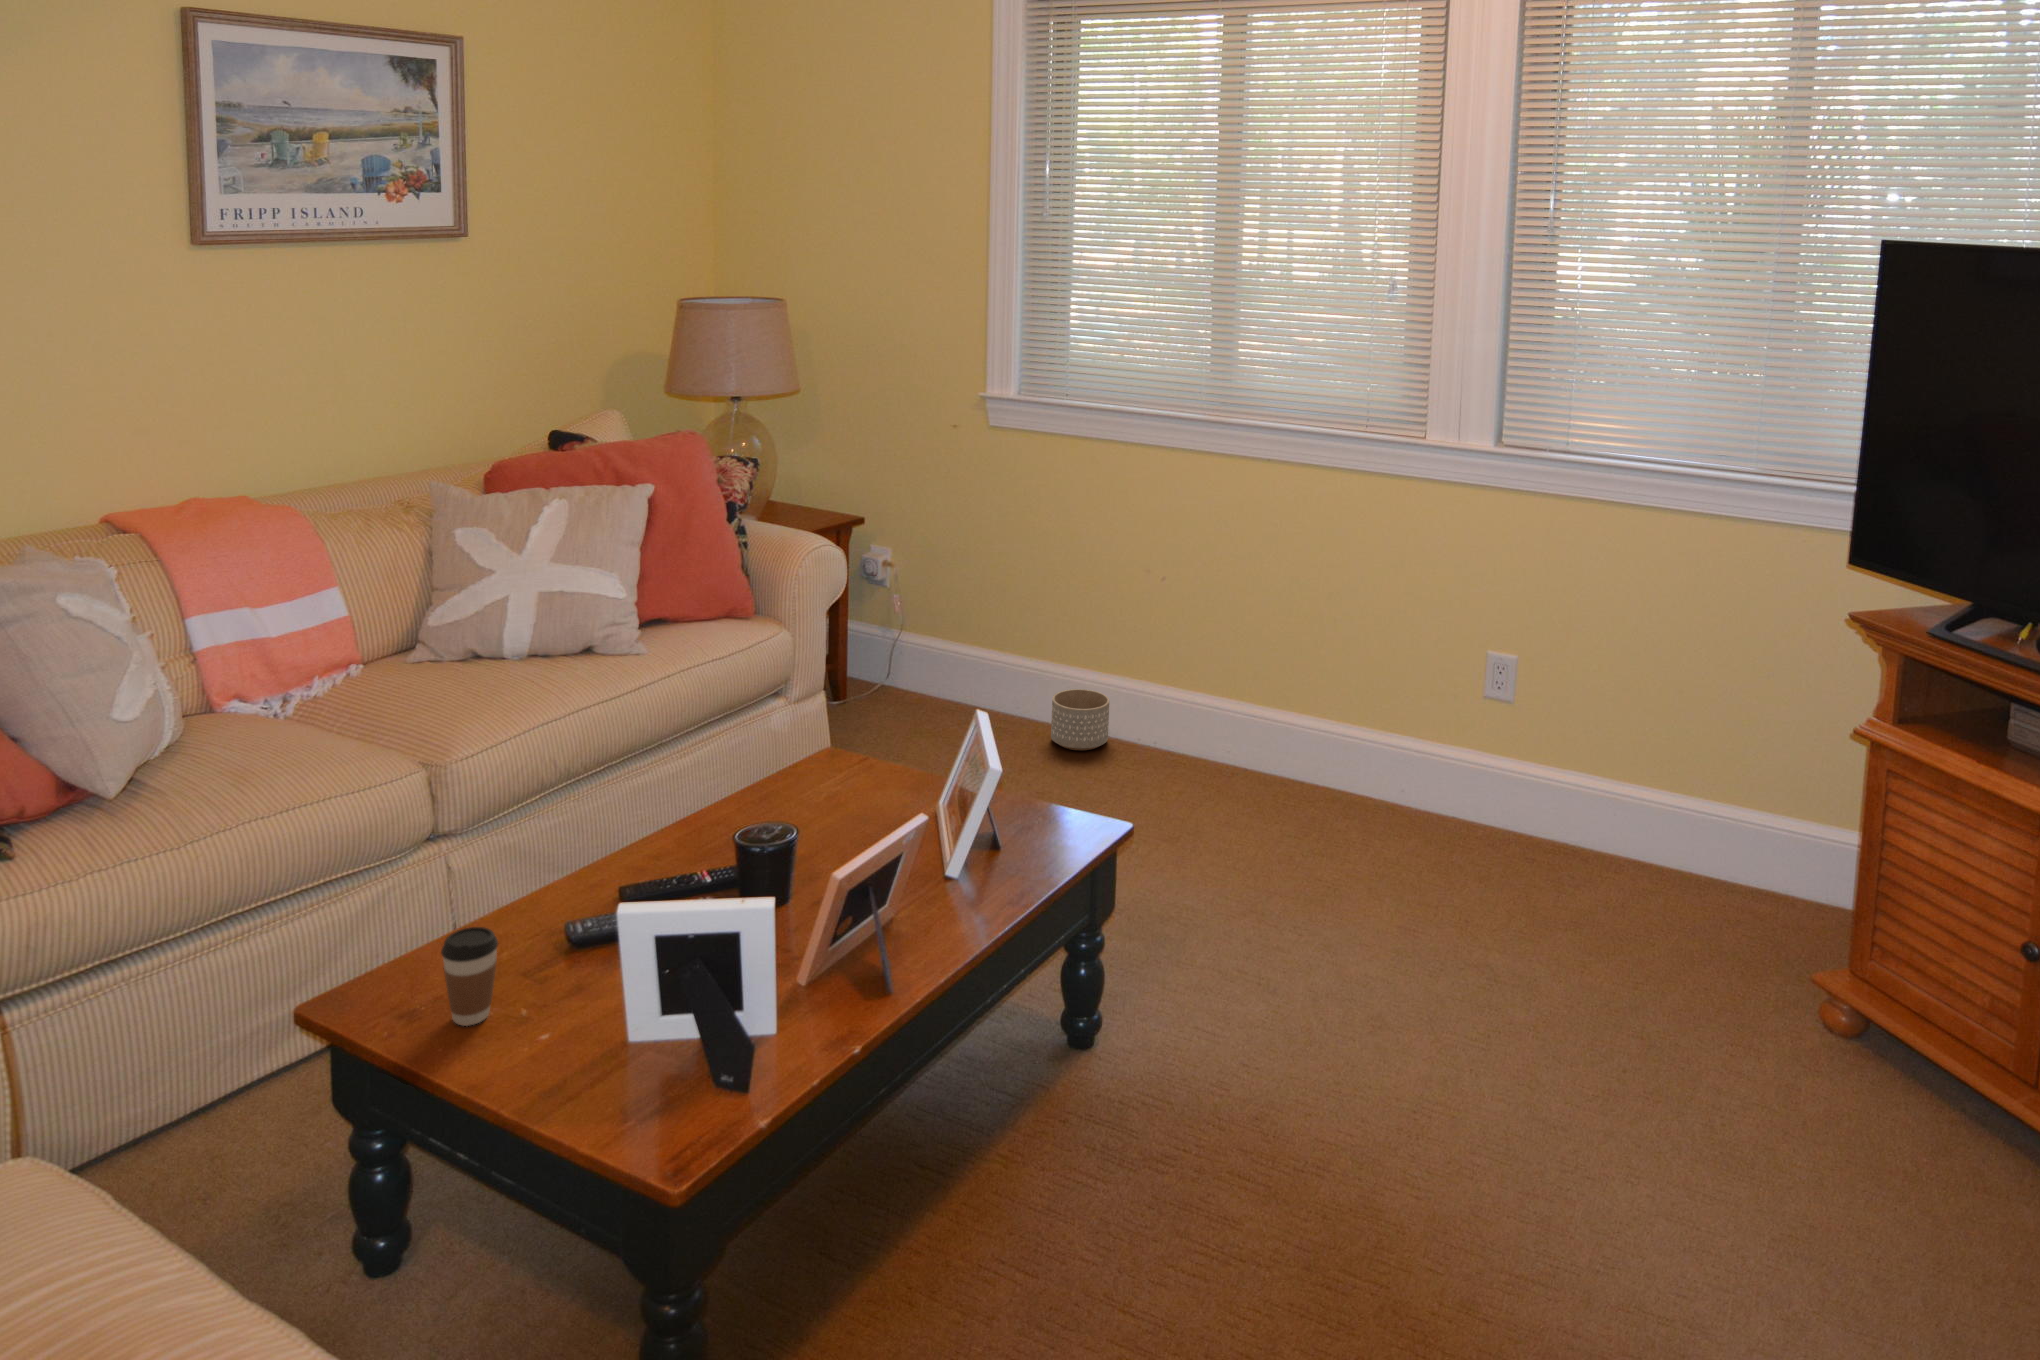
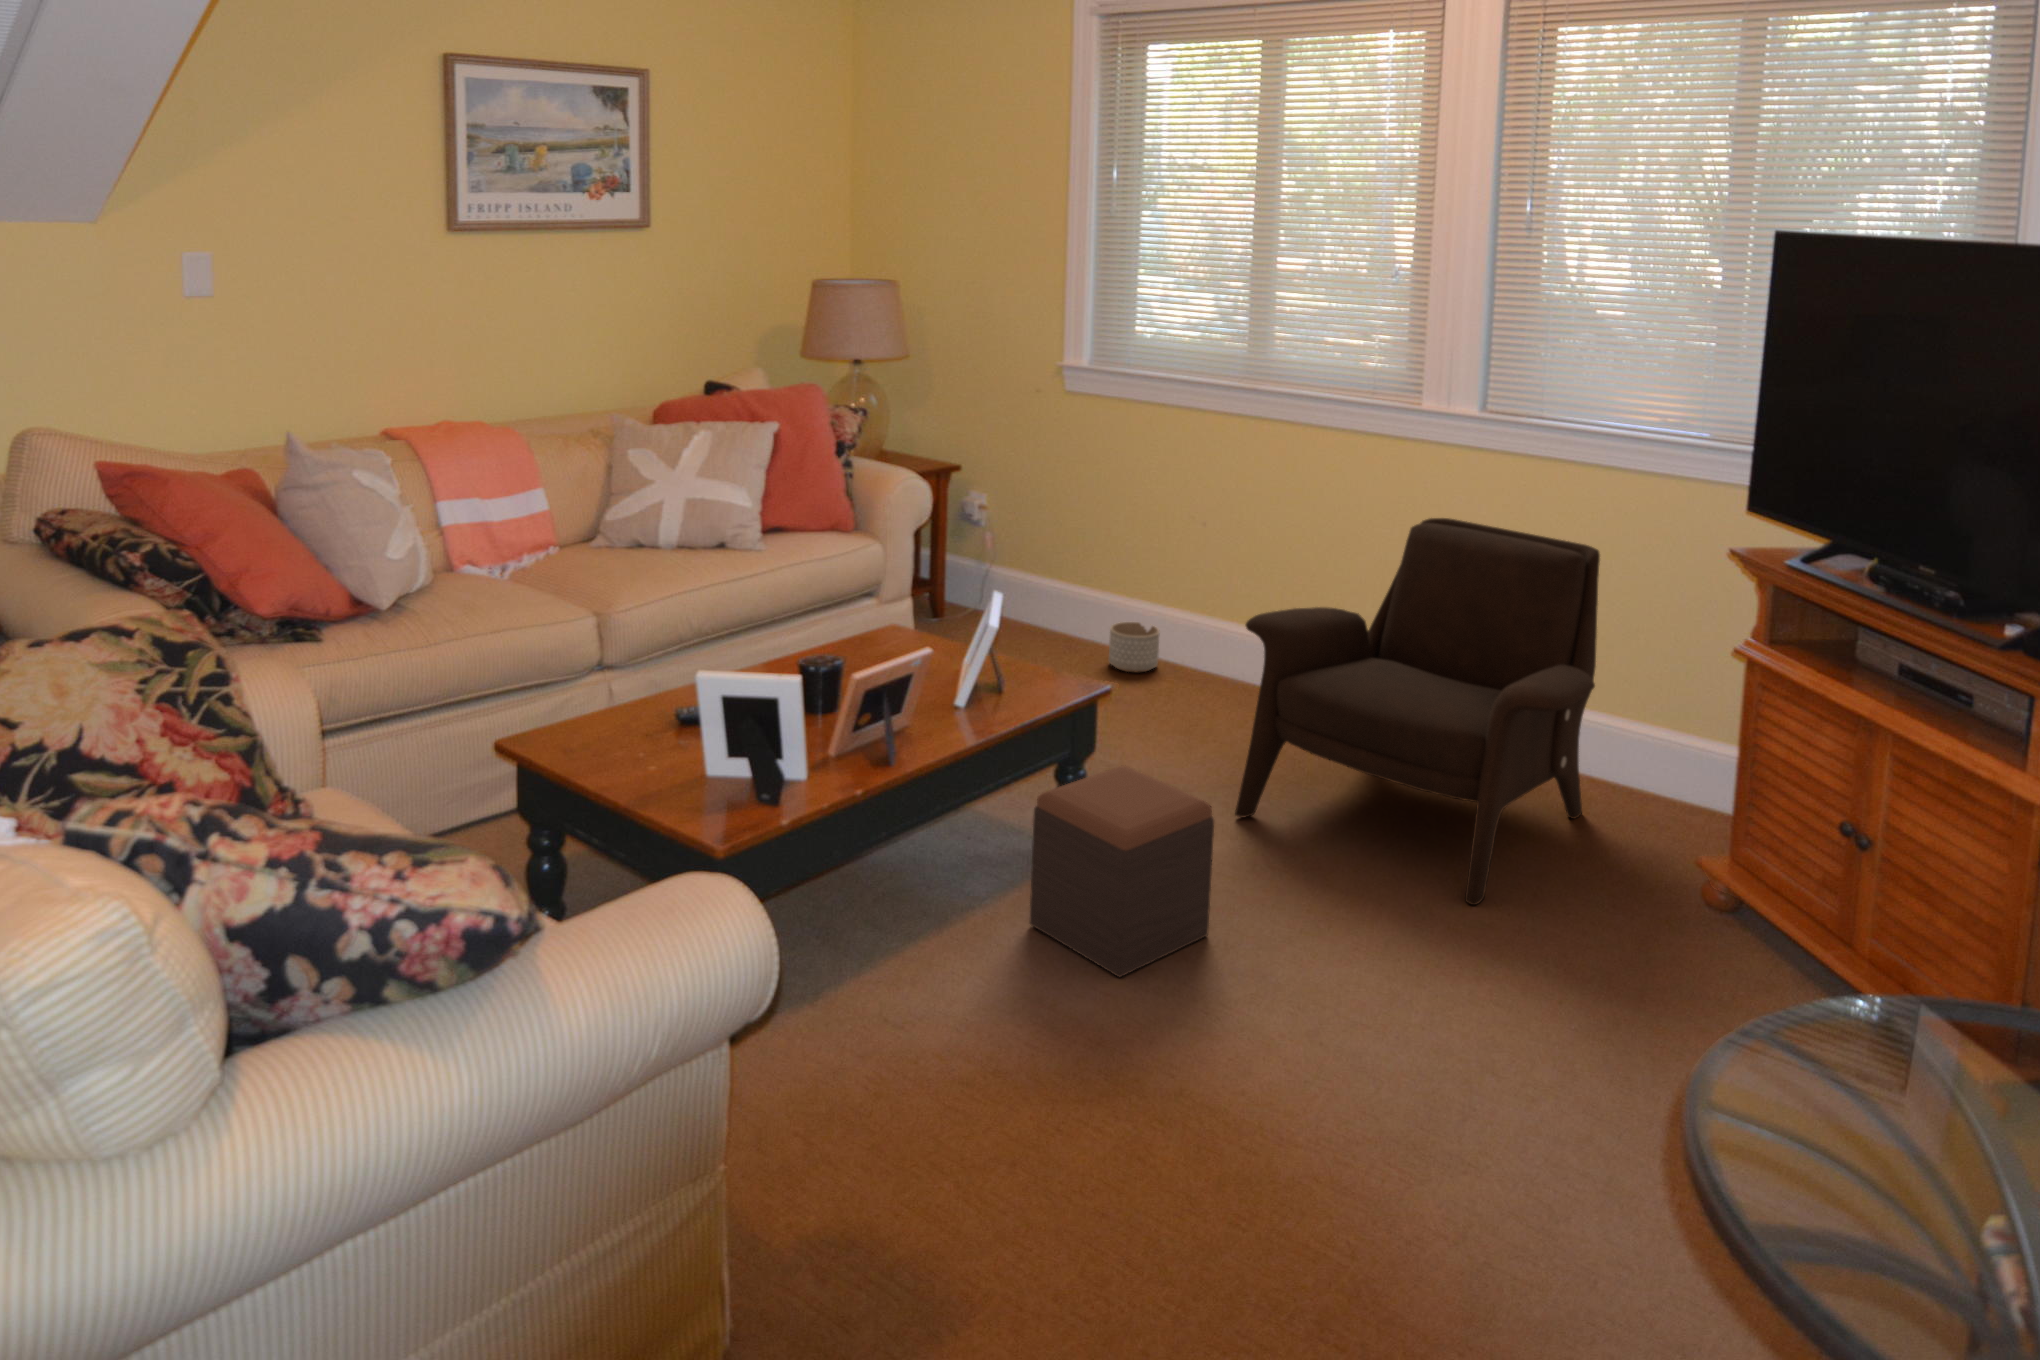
armchair: none [1261,566,1677,1054] -> present [1235,518,1600,905]
coffee cup: present [441,927,498,1026] -> none [583,692,621,757]
footstool: none [1063,930,1298,1235] -> present [1030,766,1214,977]

